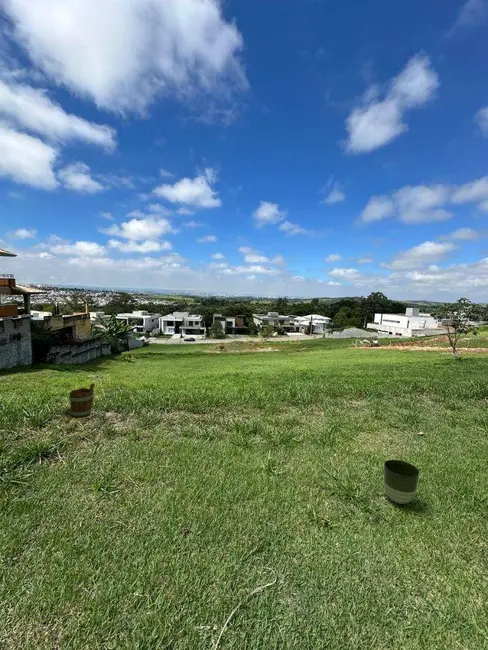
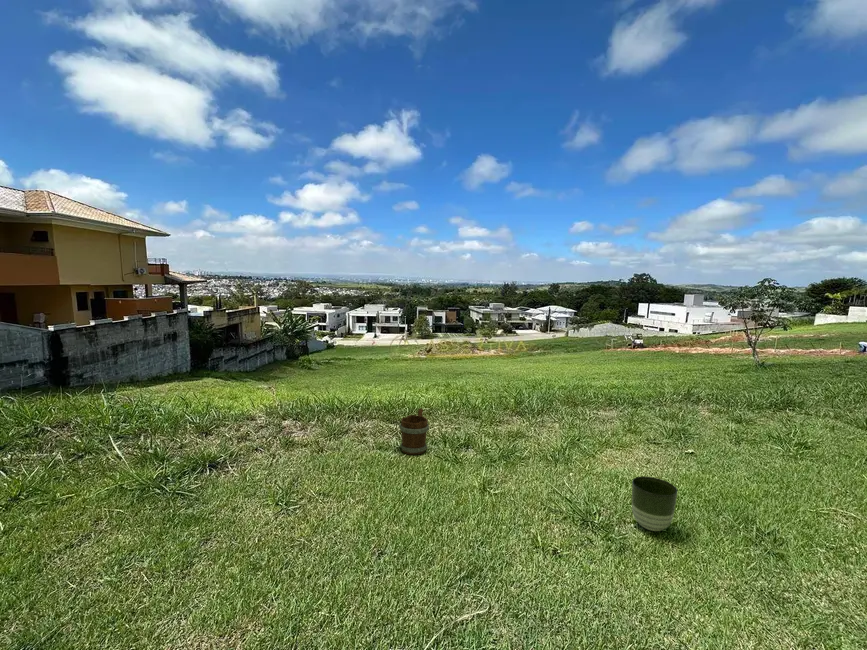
bucket: present [69,383,94,417] -> present [399,409,429,455]

